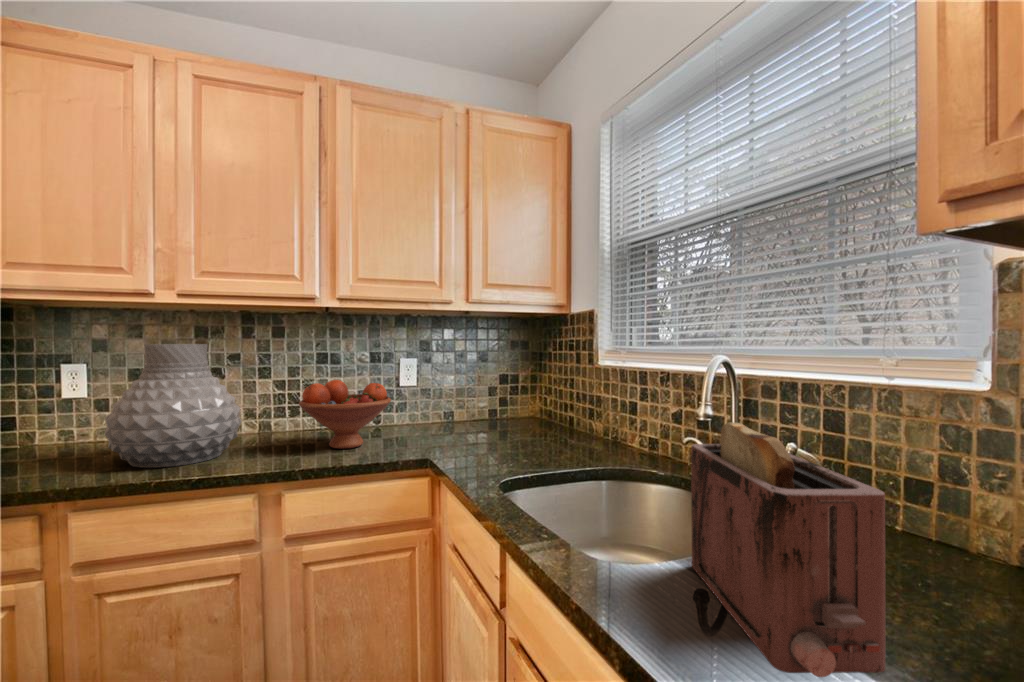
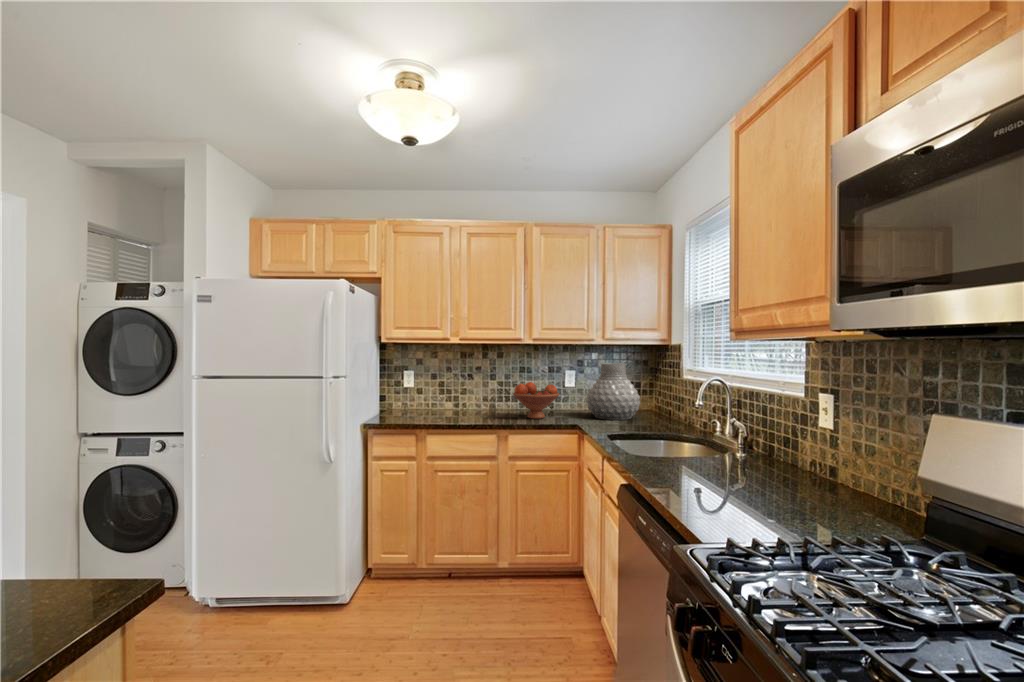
vase: present [105,344,242,468] -> present [587,363,640,420]
toaster: present [691,422,885,677] -> none [664,403,699,473]

